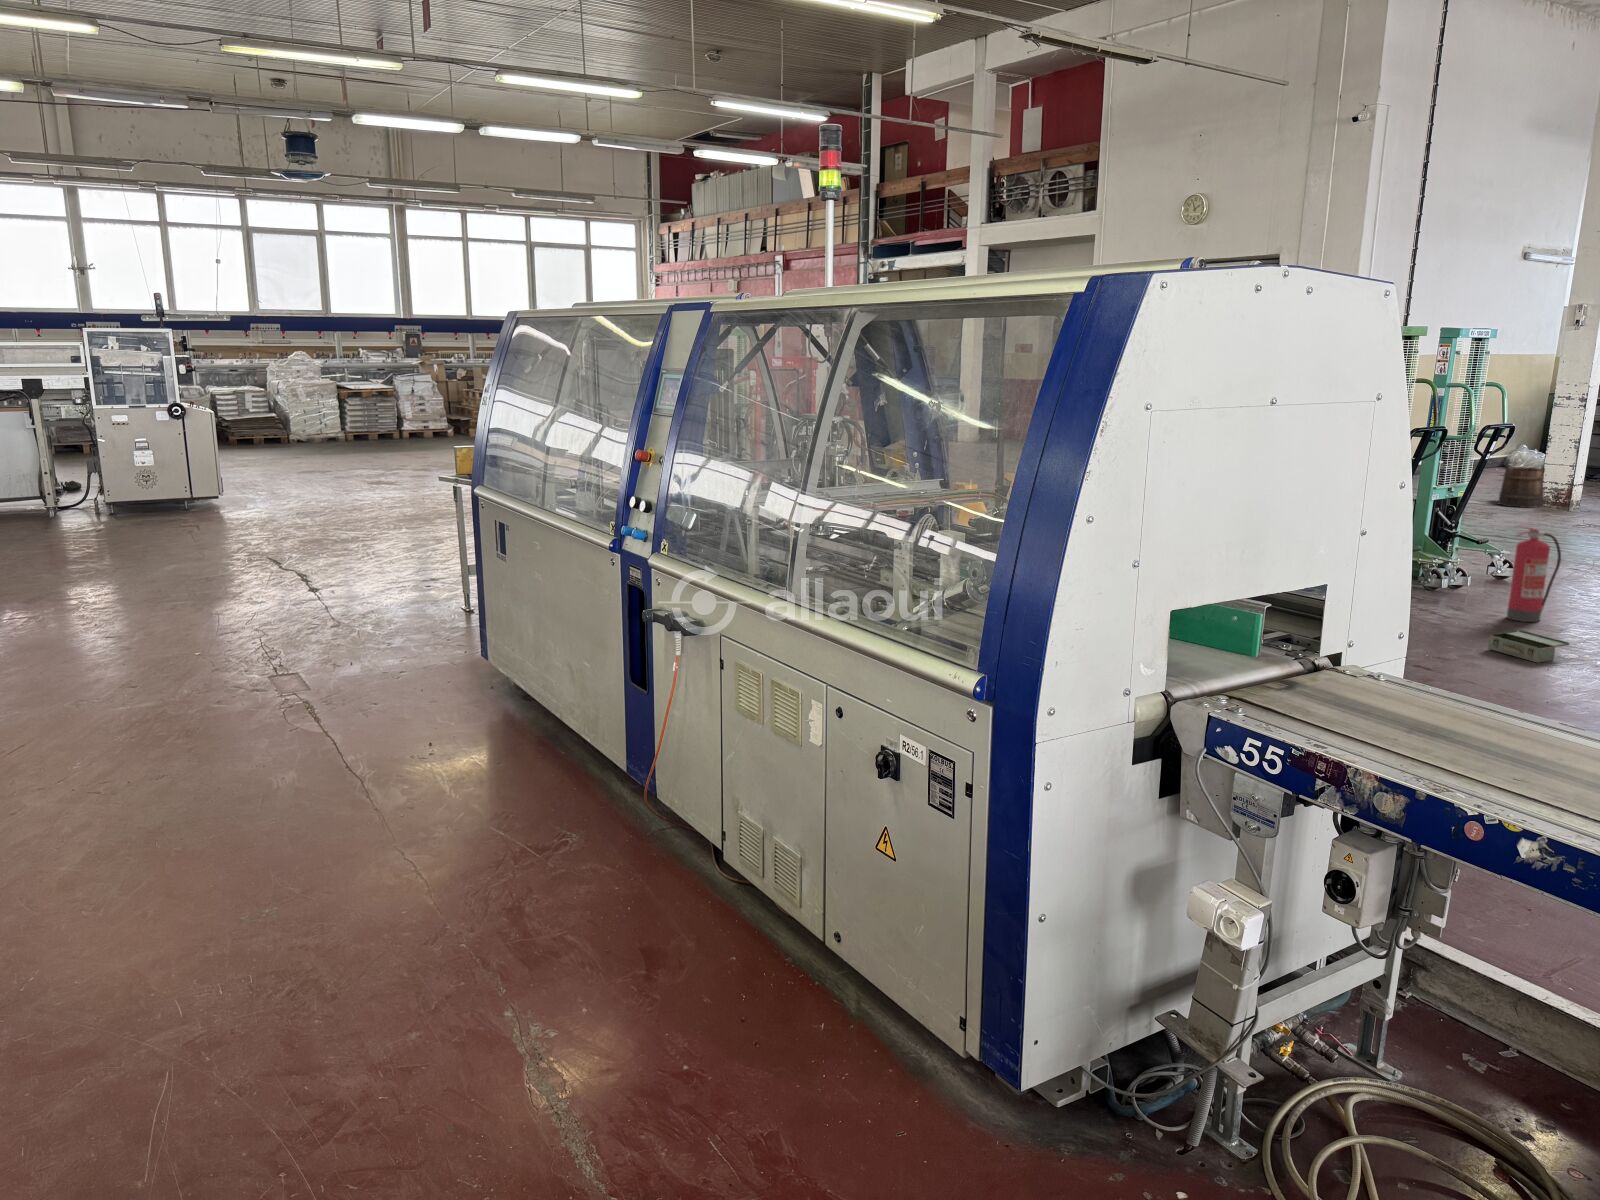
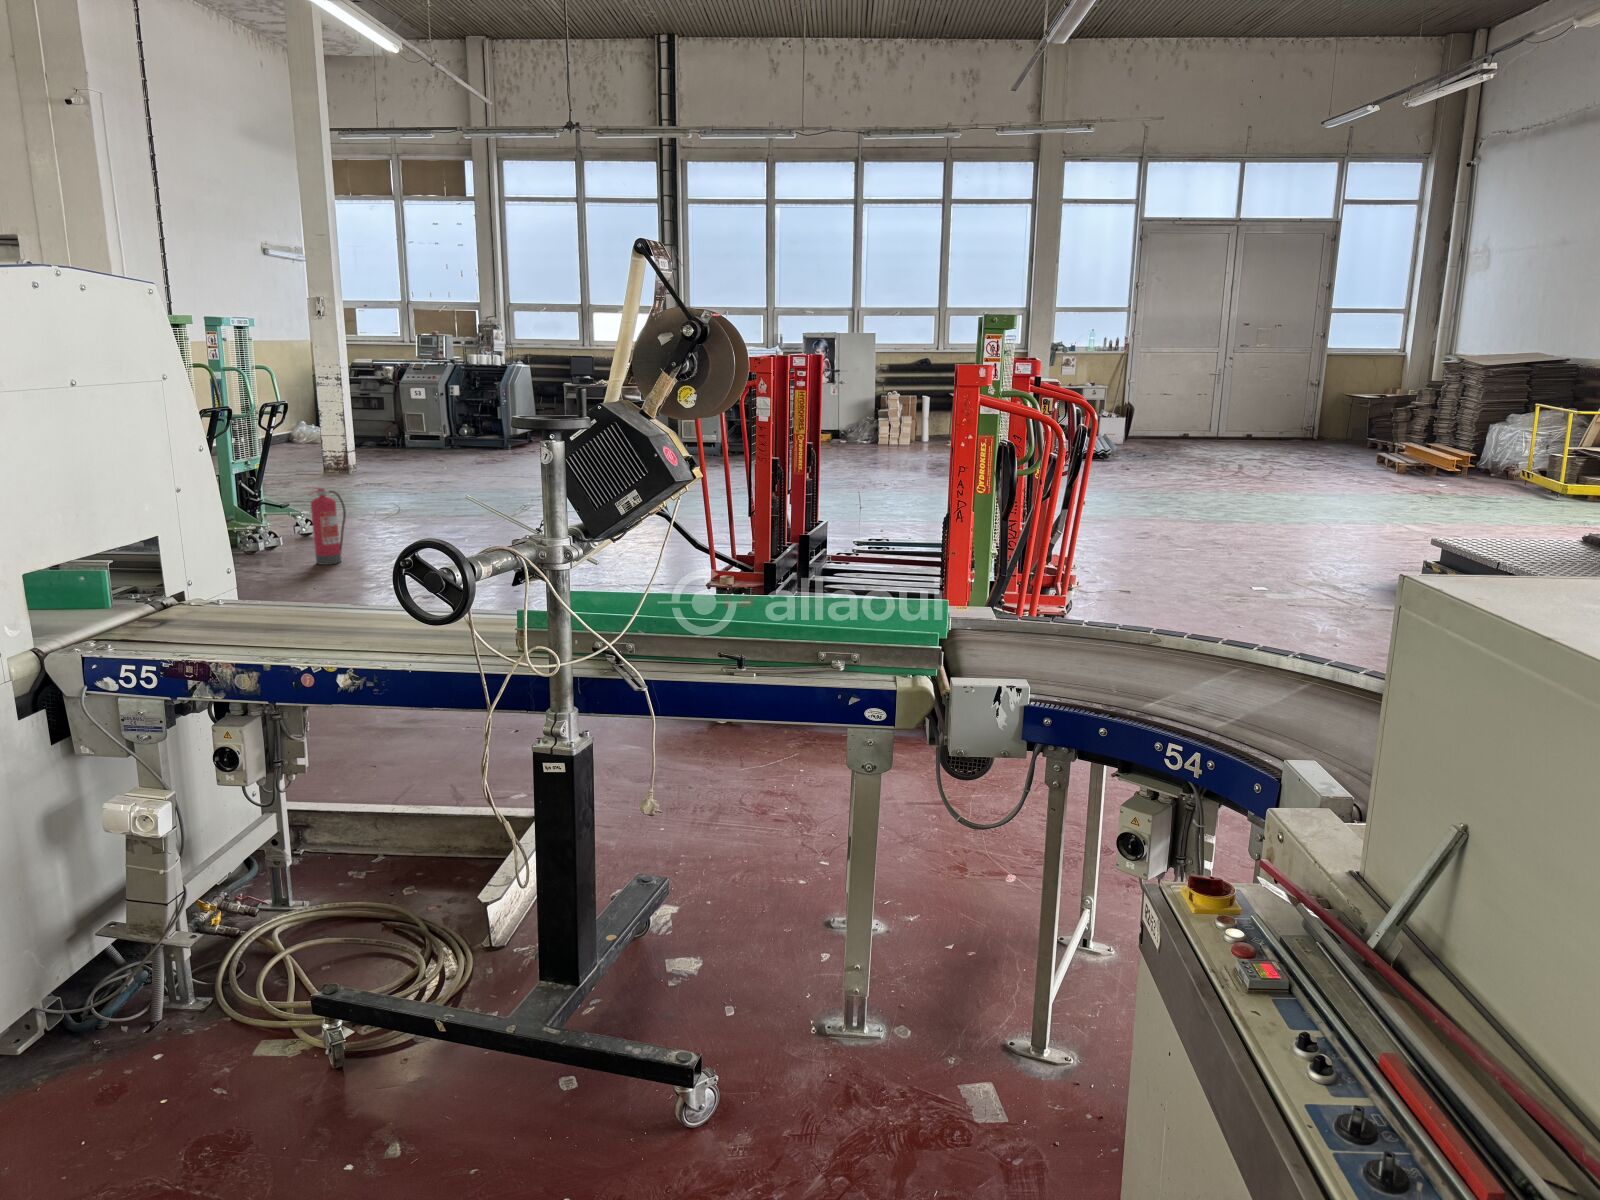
bucket: present [1498,465,1544,508] -> none [290,437,326,475]
toolbox: present [1488,630,1570,663] -> none [306,571,365,593]

